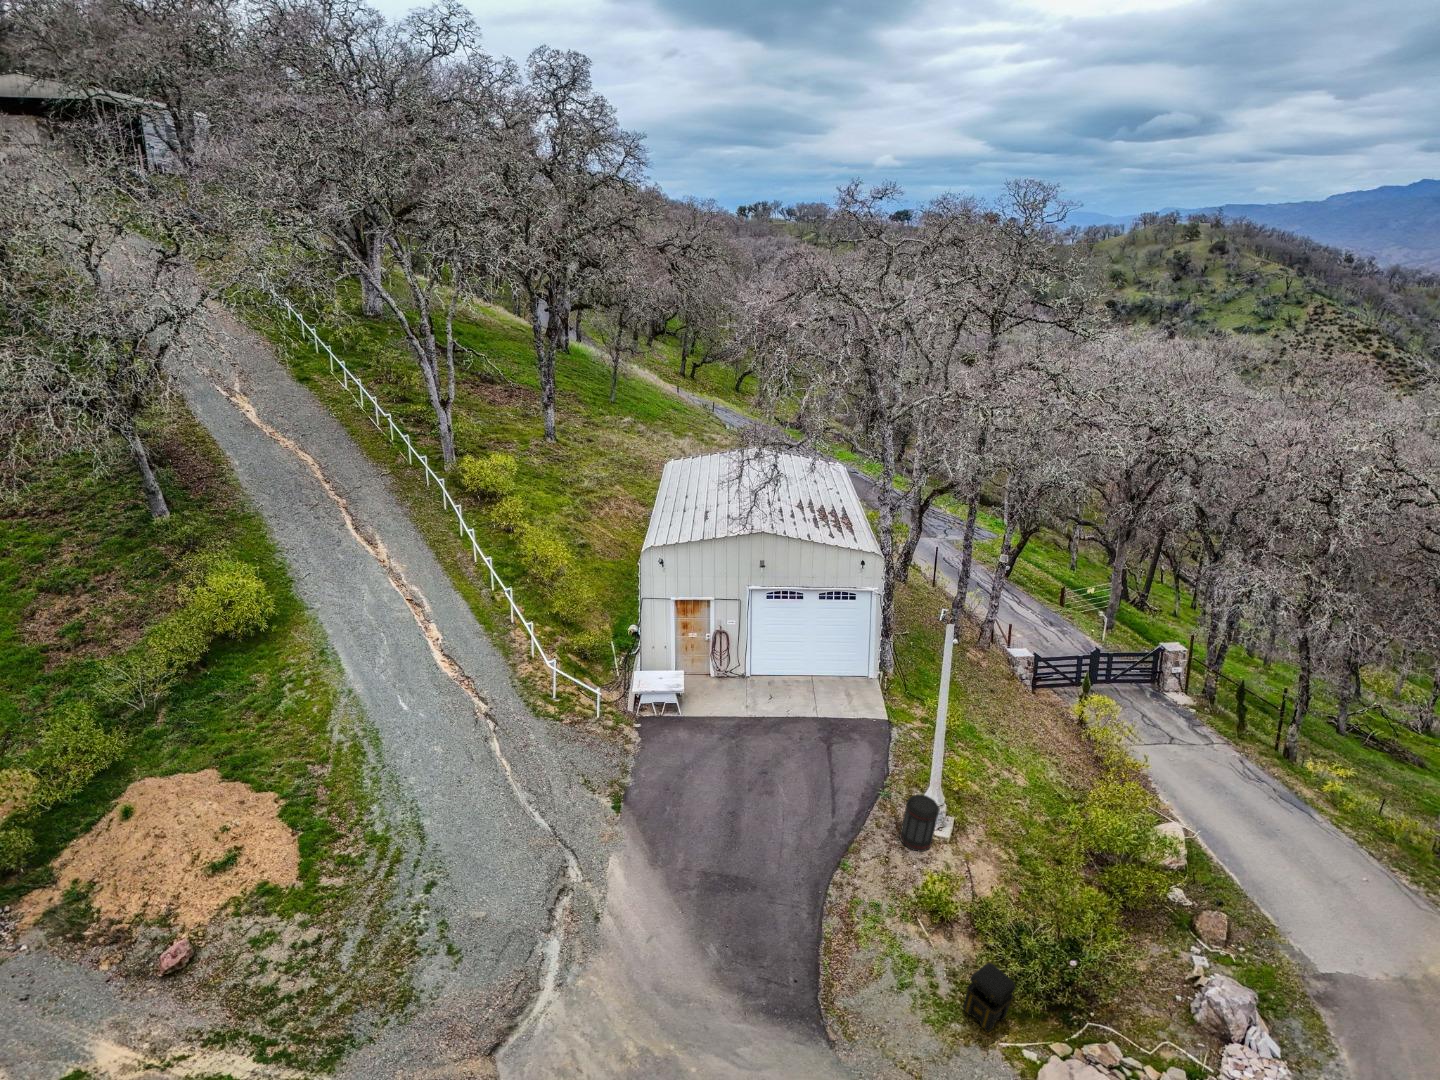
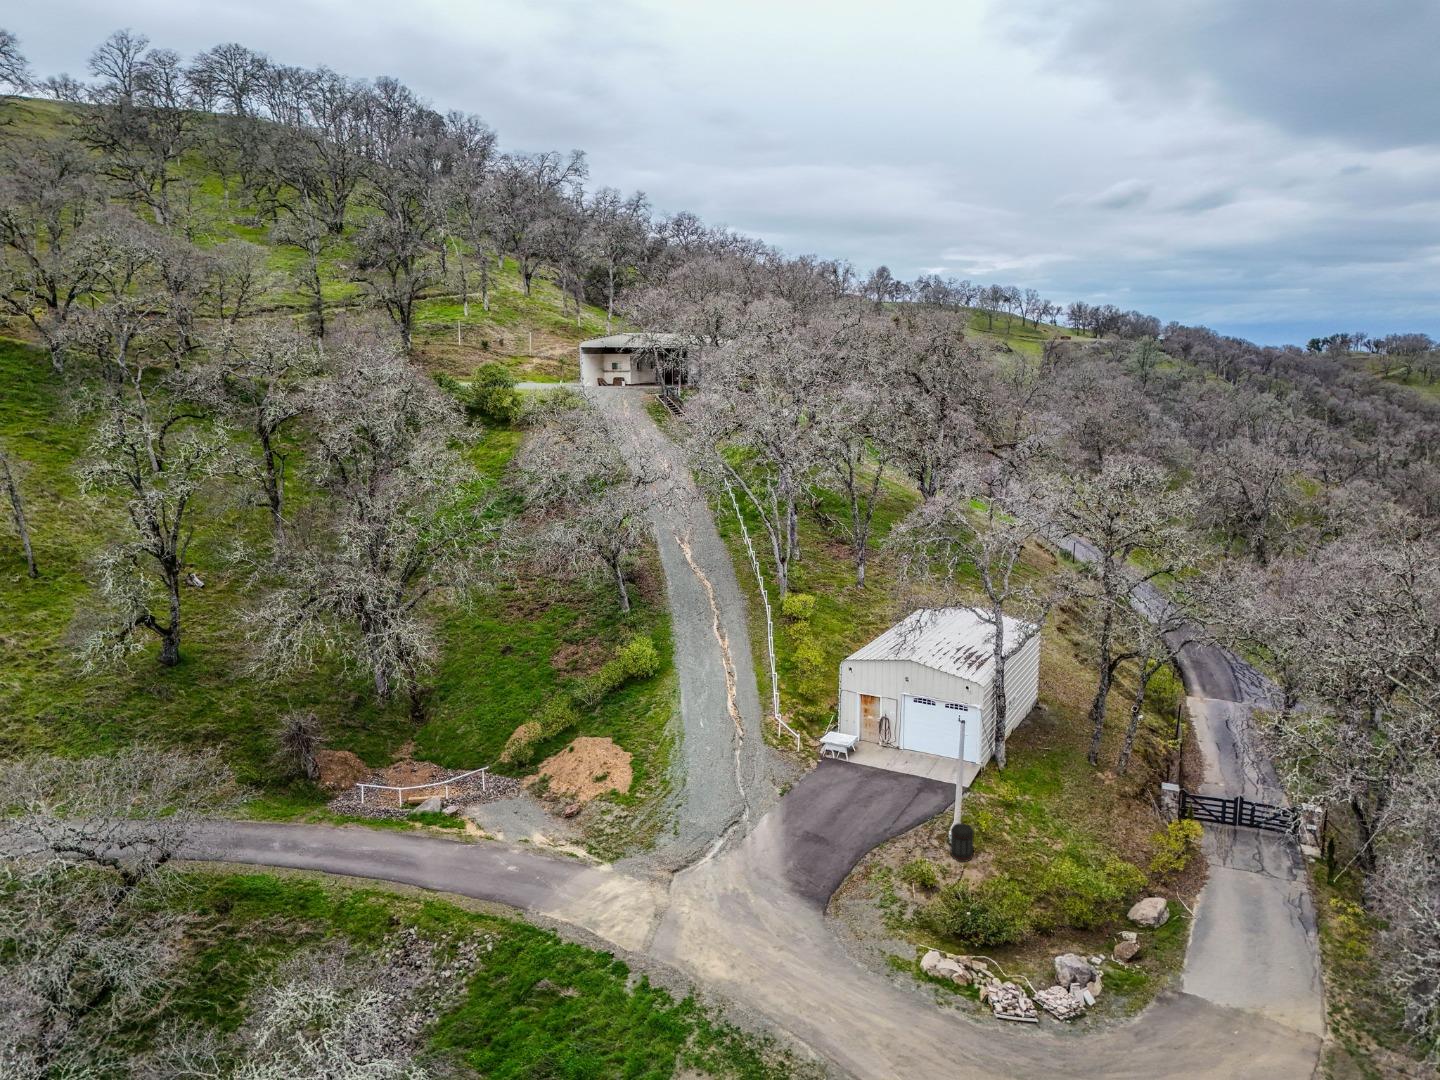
toolbox: present [963,963,1016,1032] -> none [912,904,937,941]

